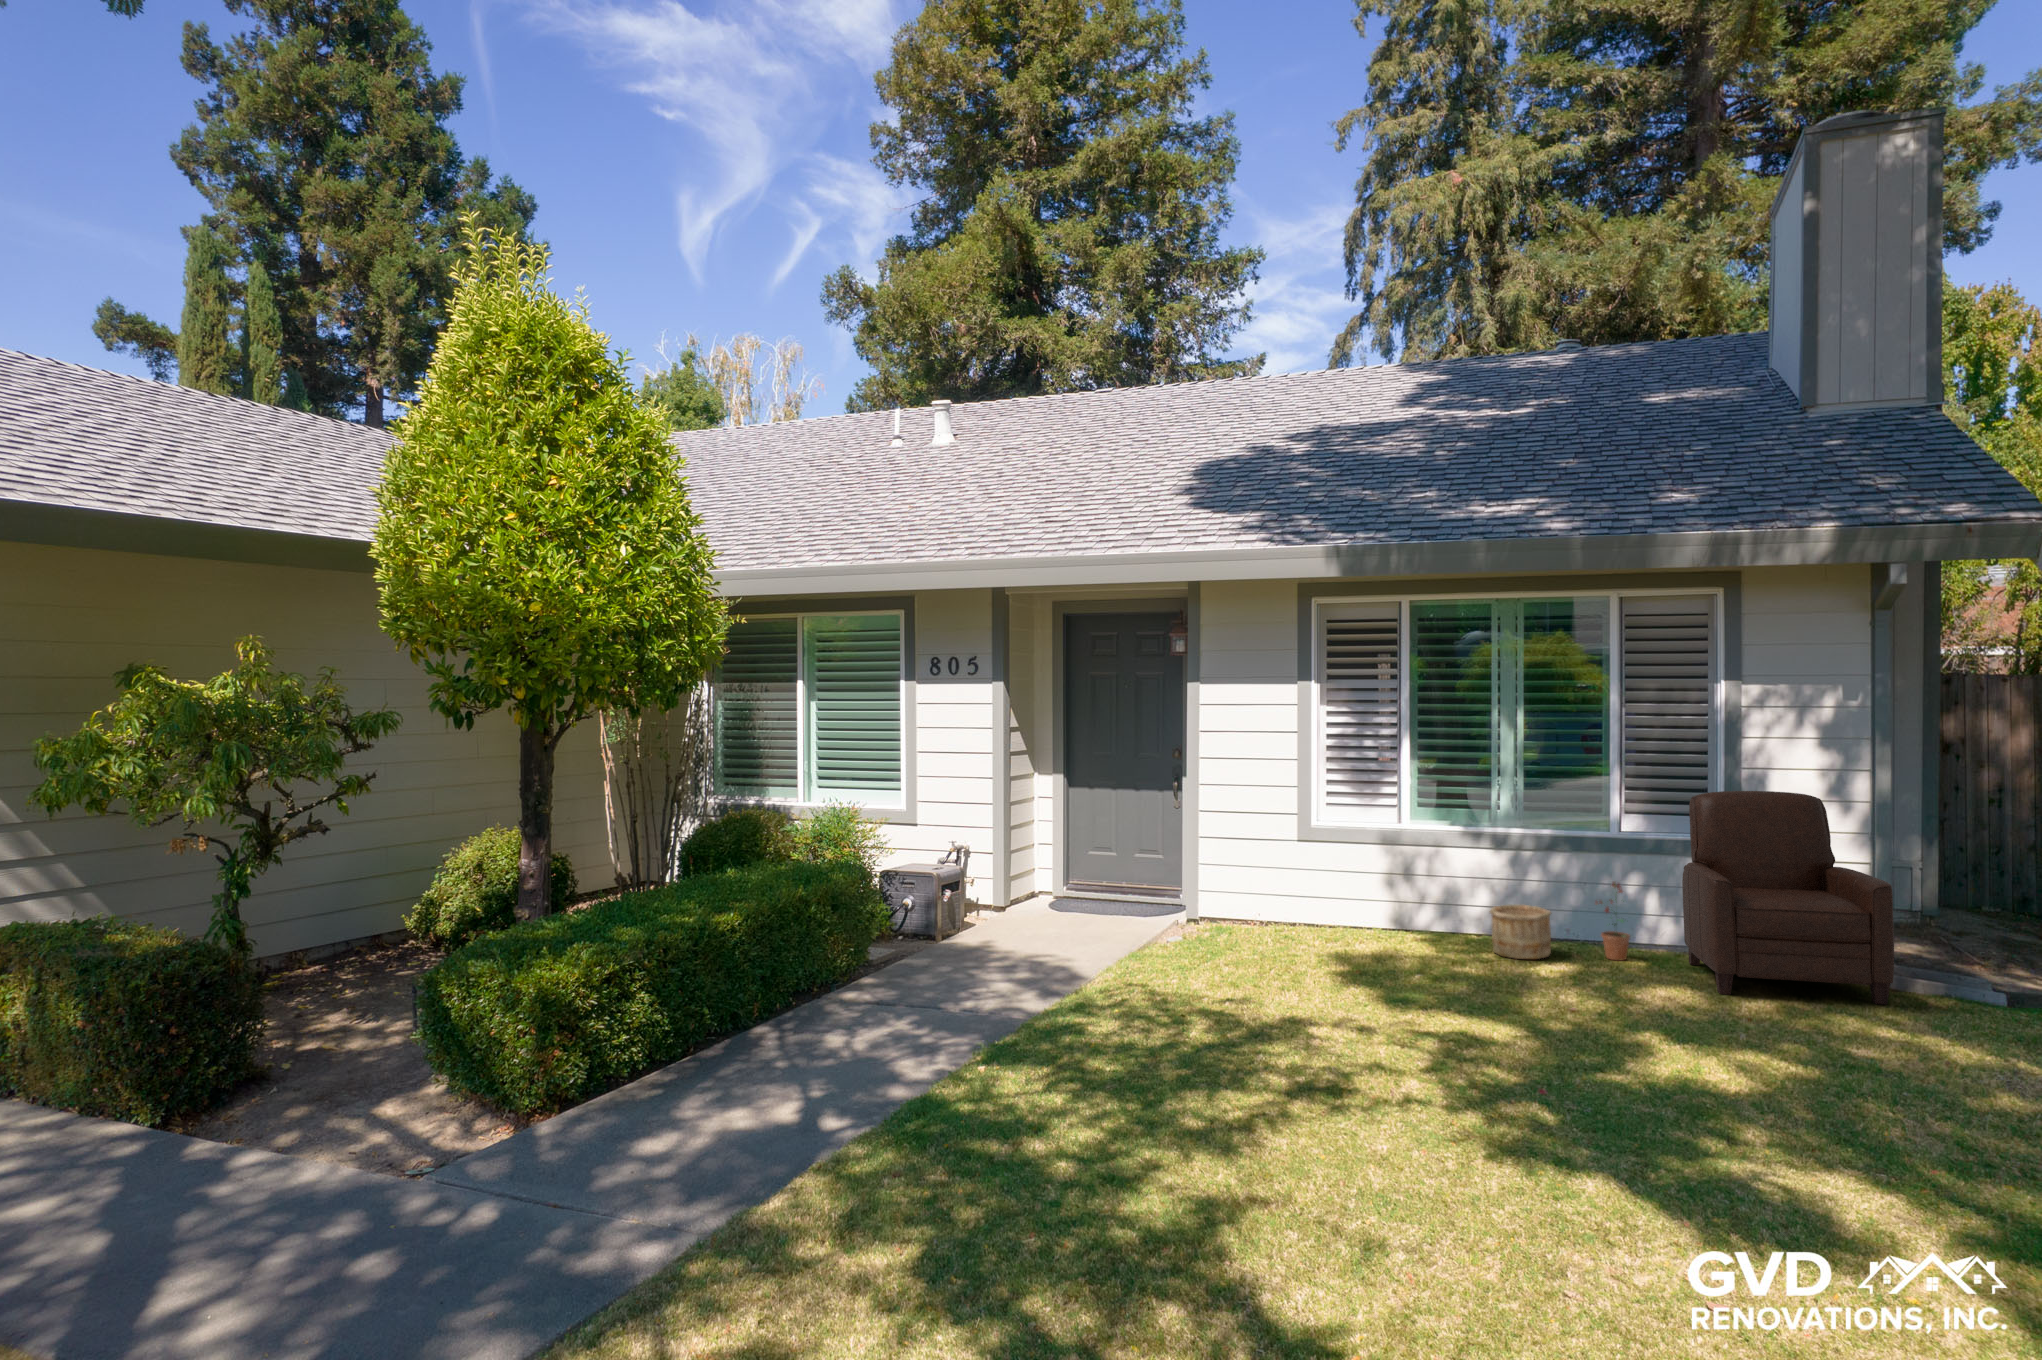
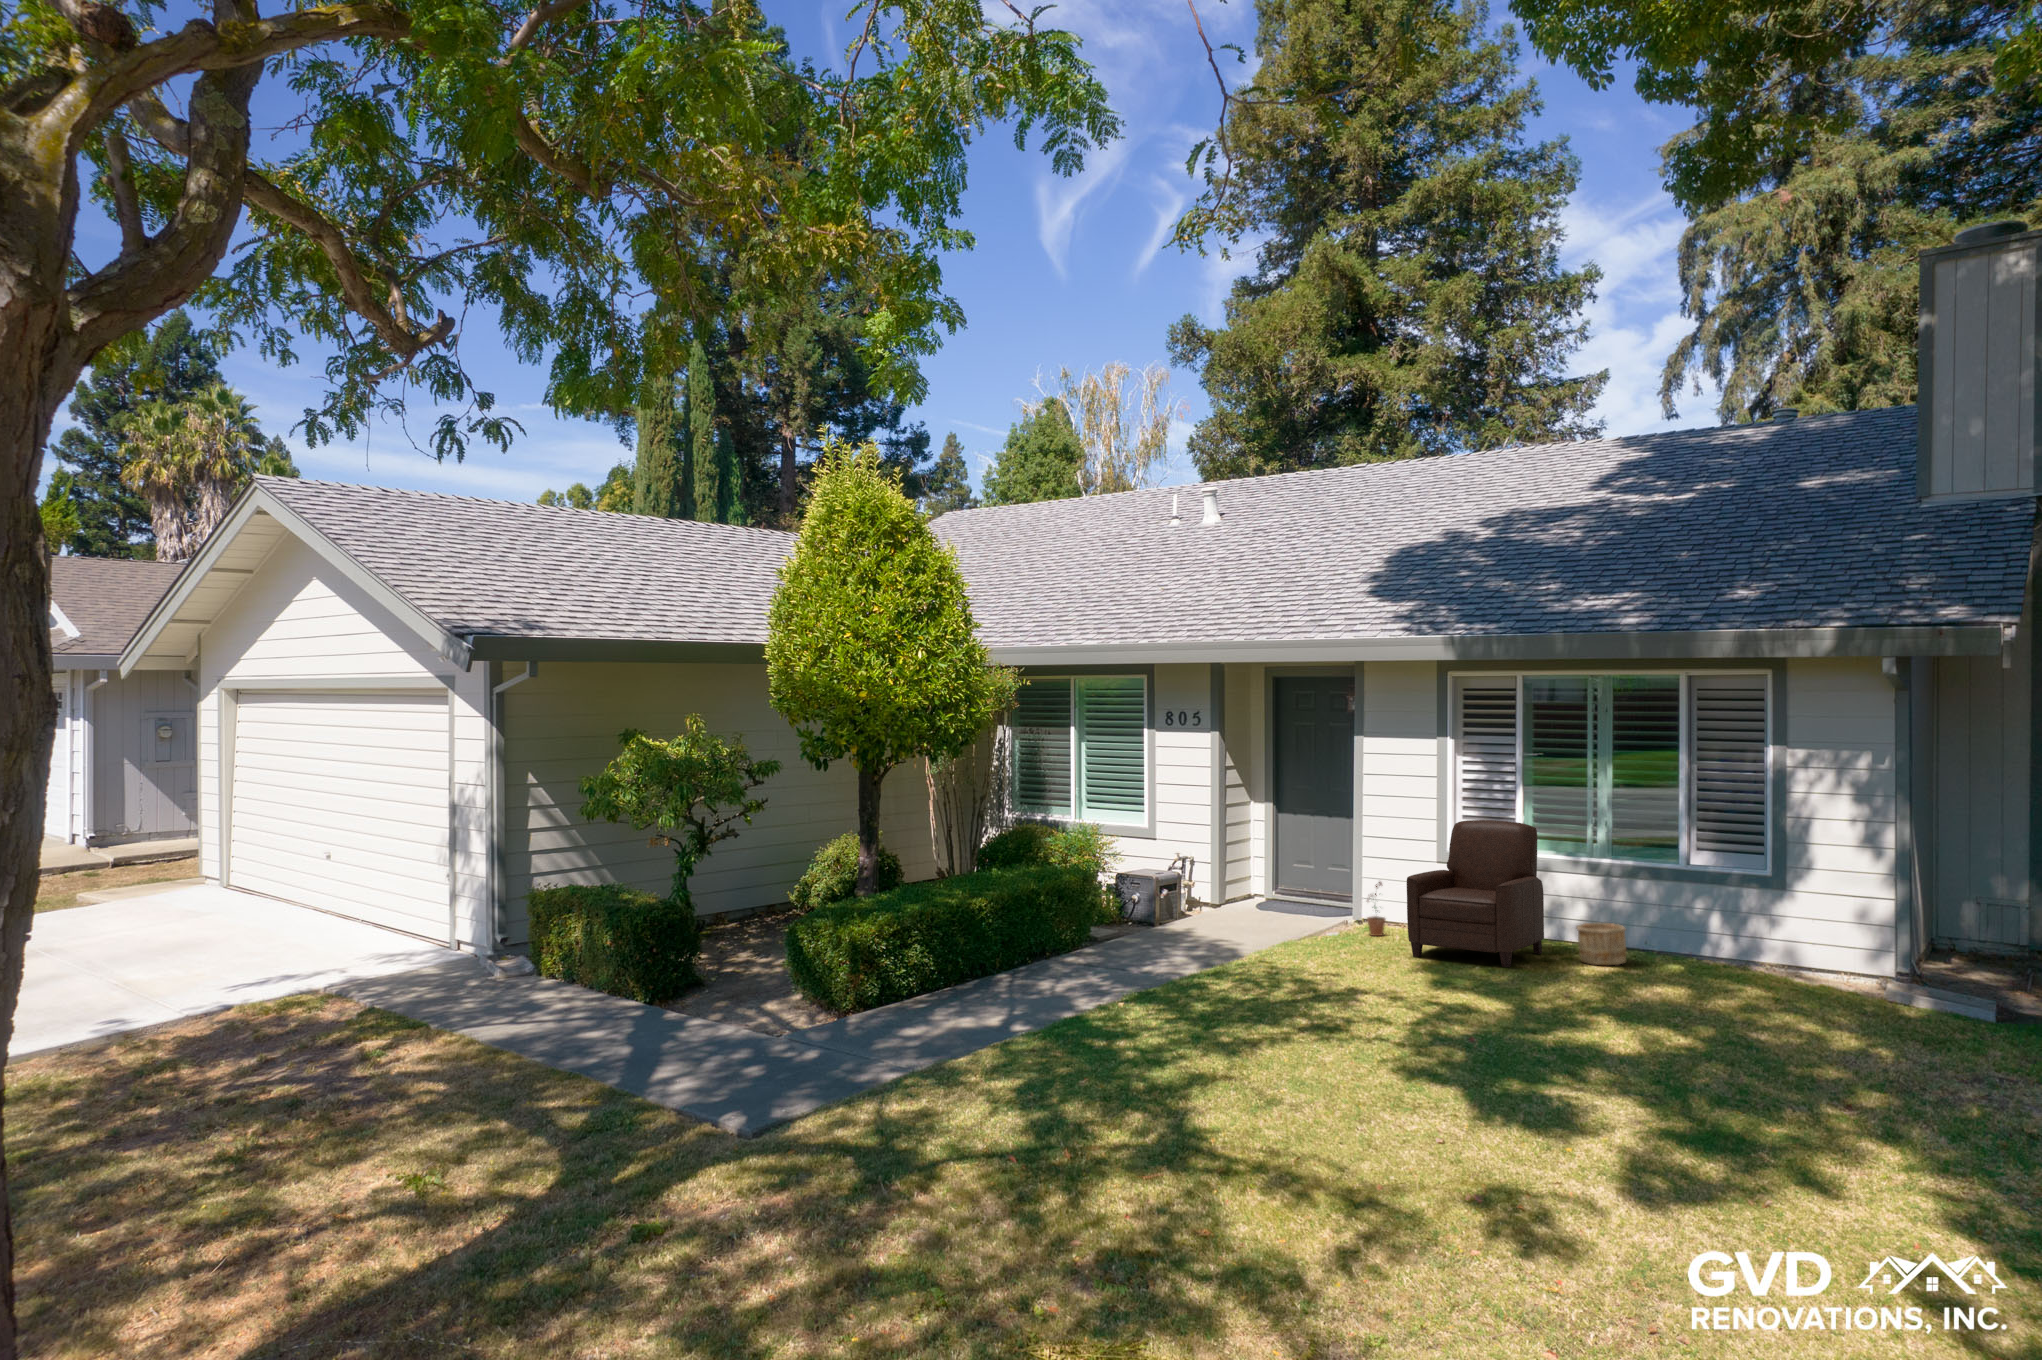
chair: present [1682,791,1894,1005] -> present [1407,820,1544,967]
potted plant: present [1596,882,1630,961] -> present [1367,882,1386,936]

